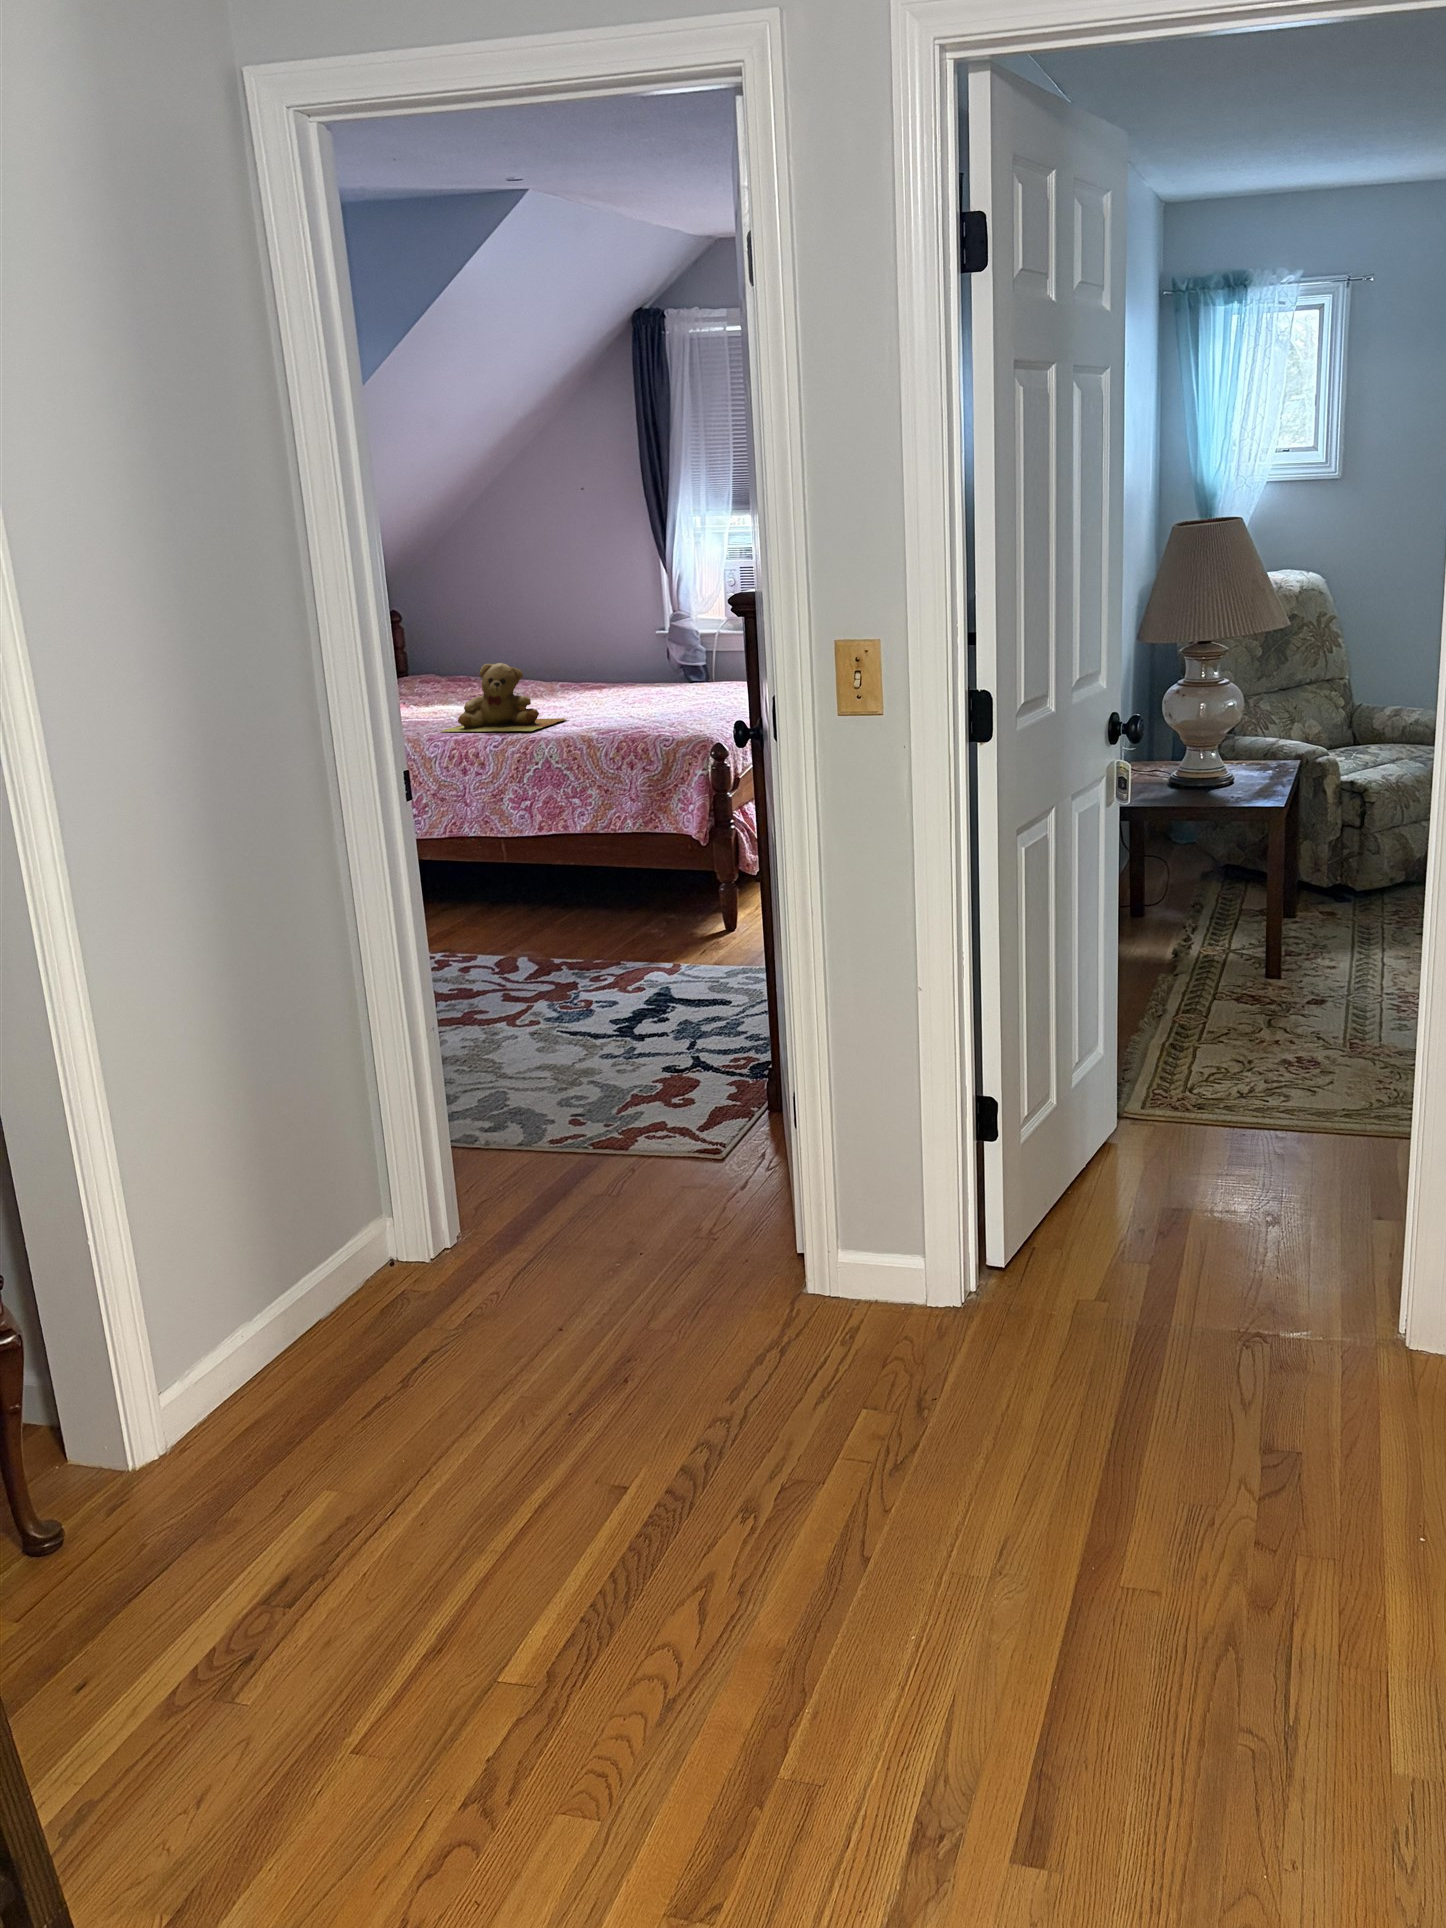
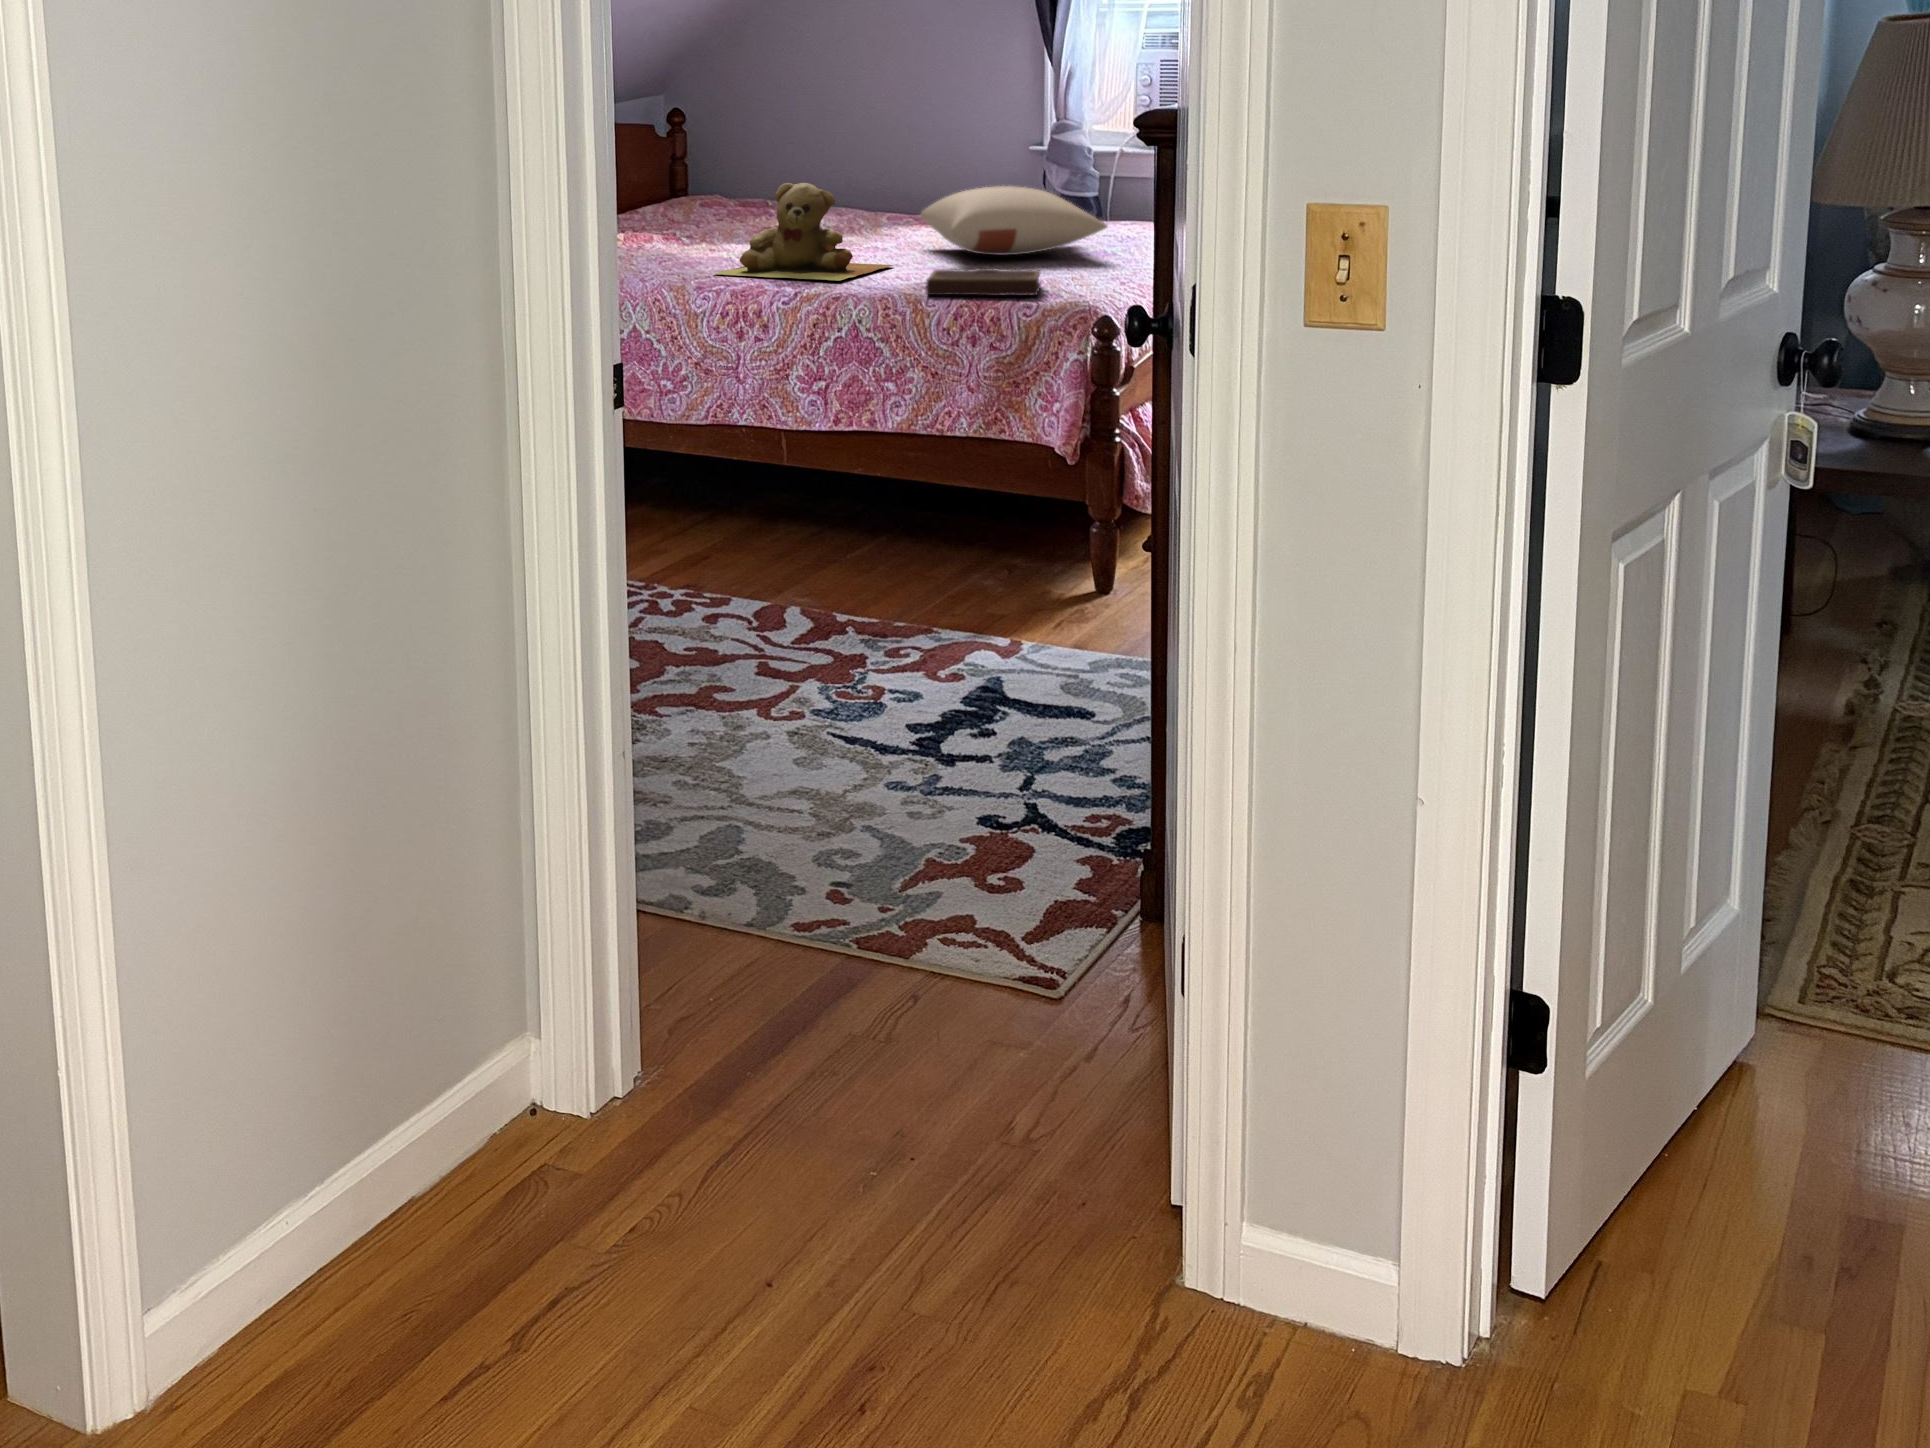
pillow: none [583,660,714,707] -> present [921,186,1107,255]
notebook: none [594,715,672,737] -> present [926,268,1041,295]

